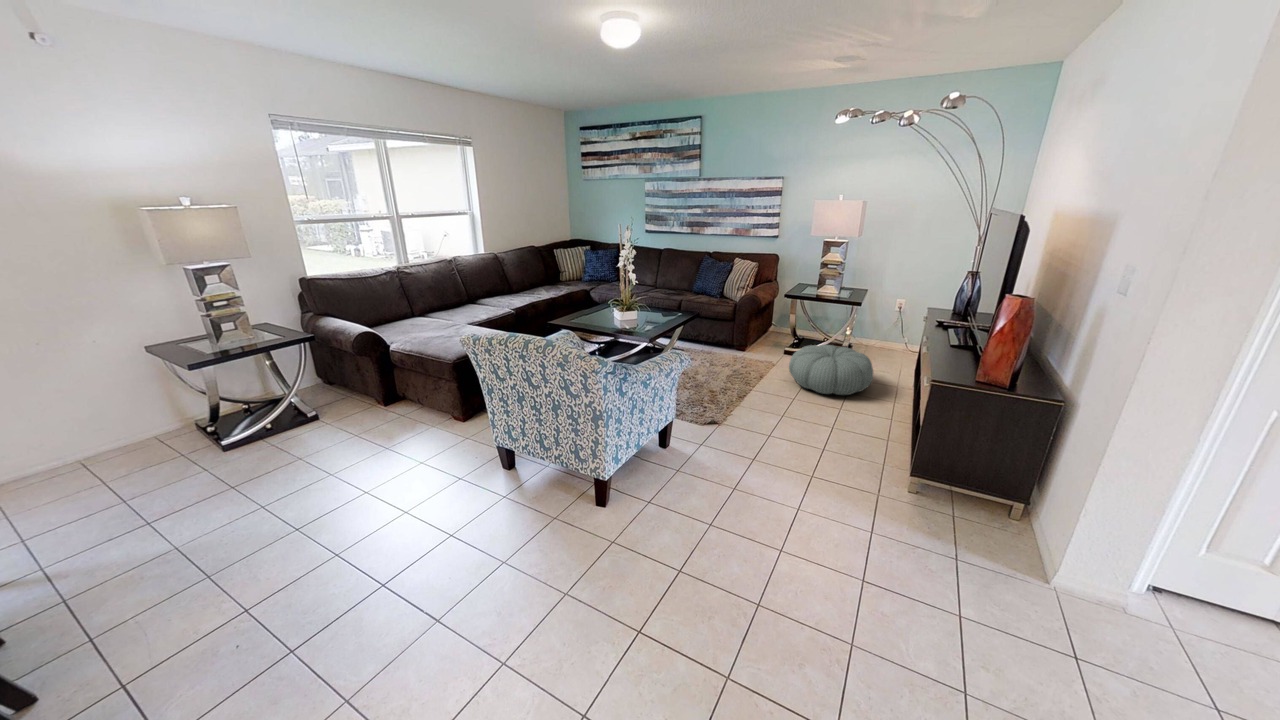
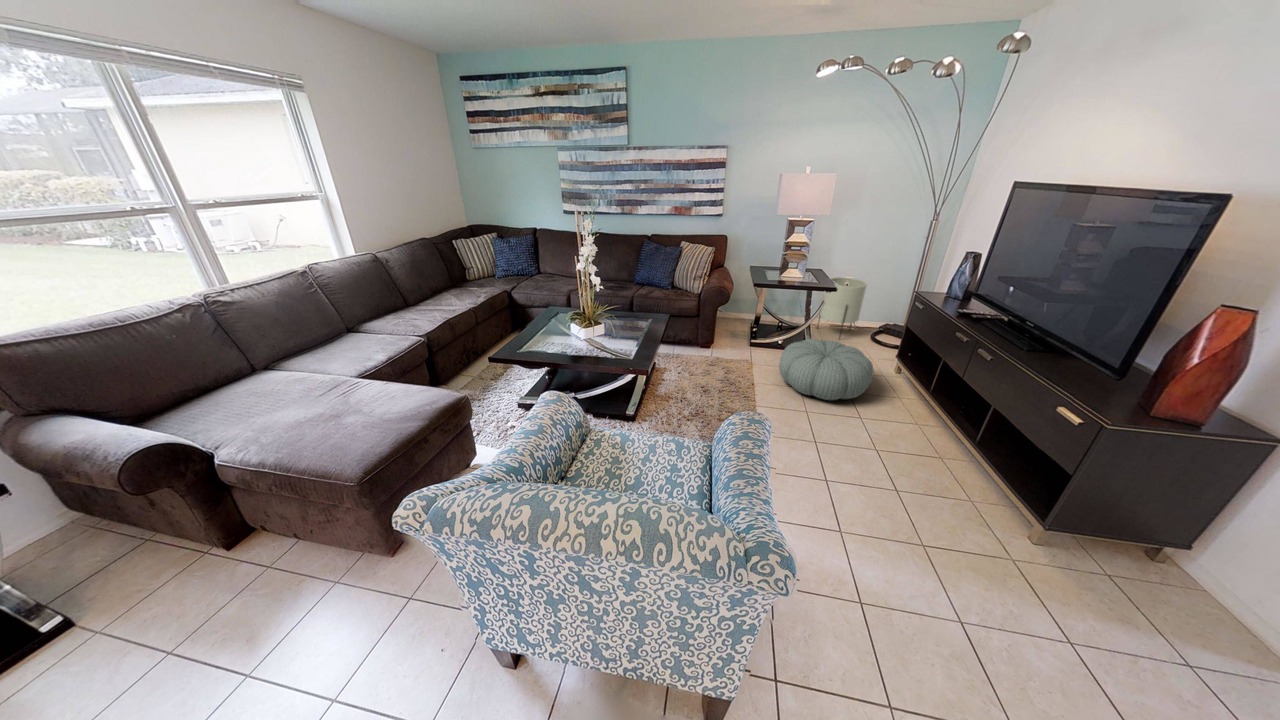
planter: none [865,299,910,358] -> present [817,277,867,338]

